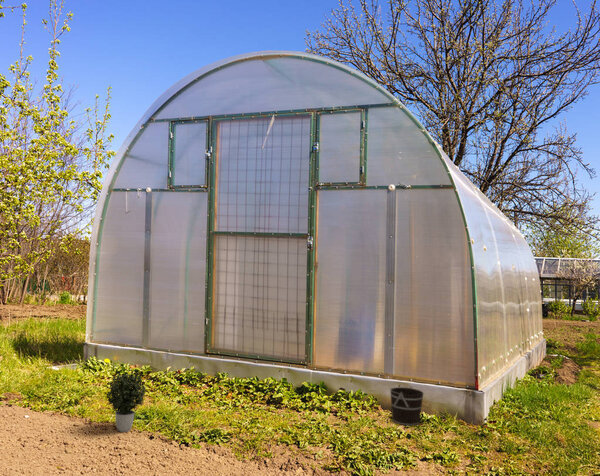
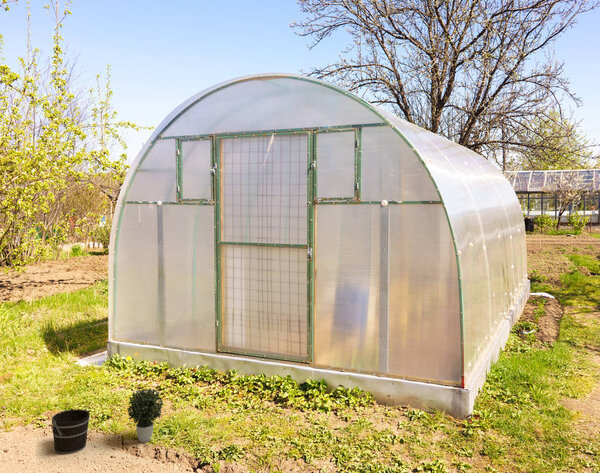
bucket: present [390,387,423,425] -> present [52,409,90,454]

